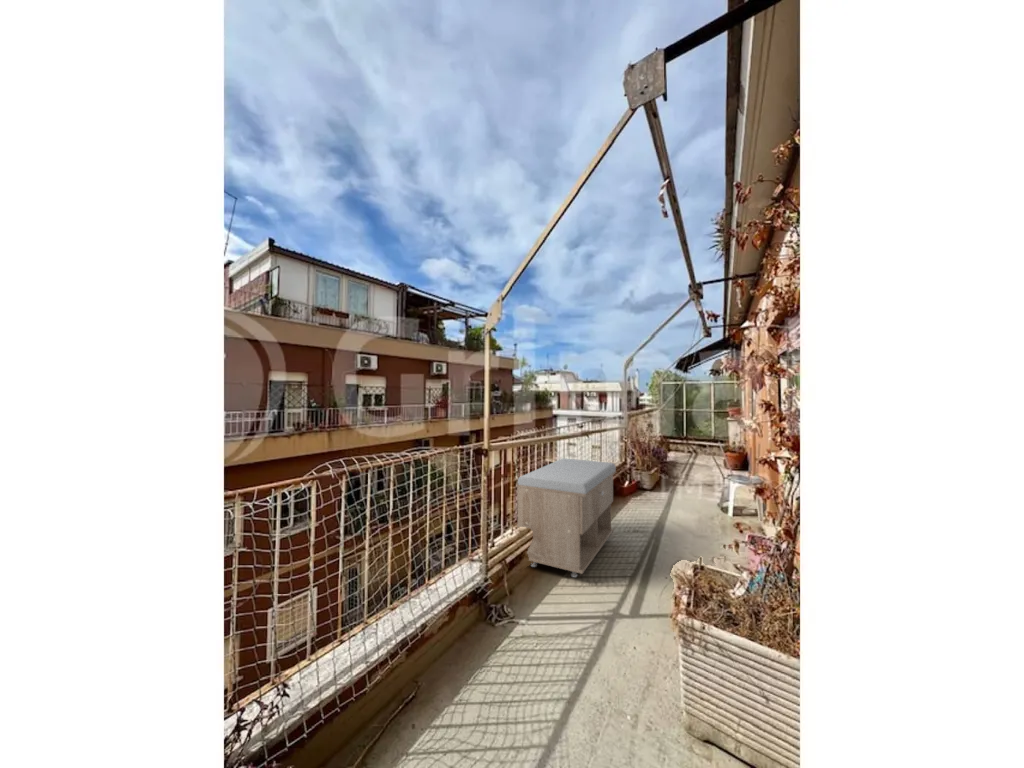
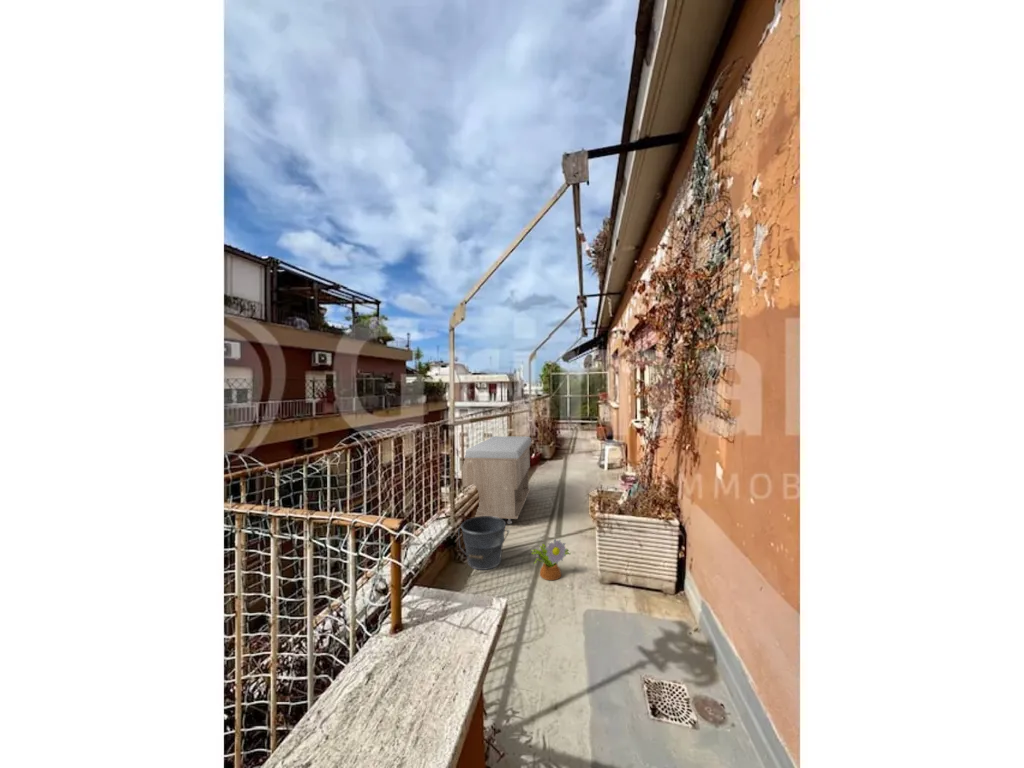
bucket: none [487,568,553,648] -> present [459,516,509,570]
decorative plant: none [577,629,640,697] -> present [532,539,570,580]

